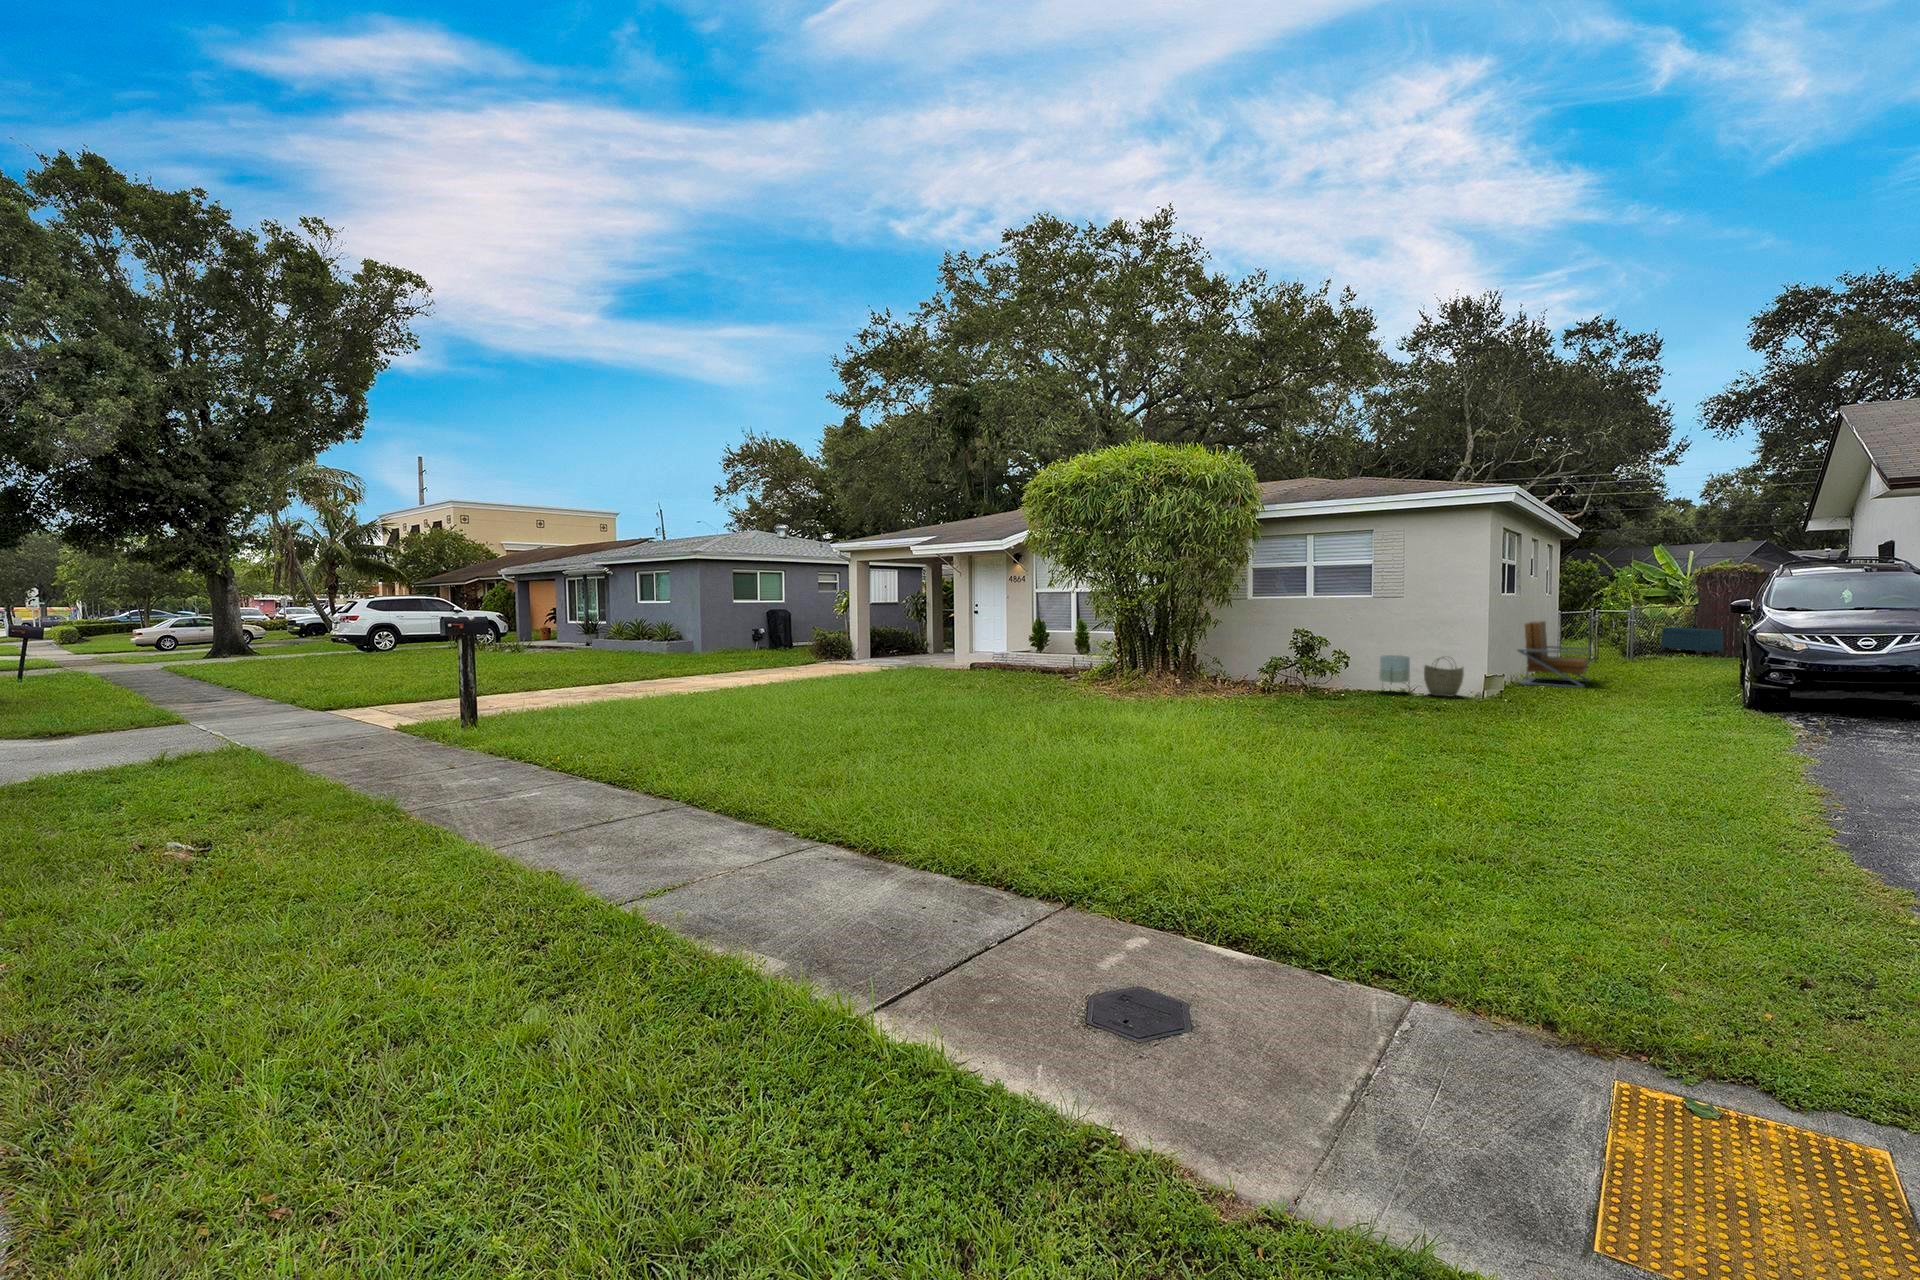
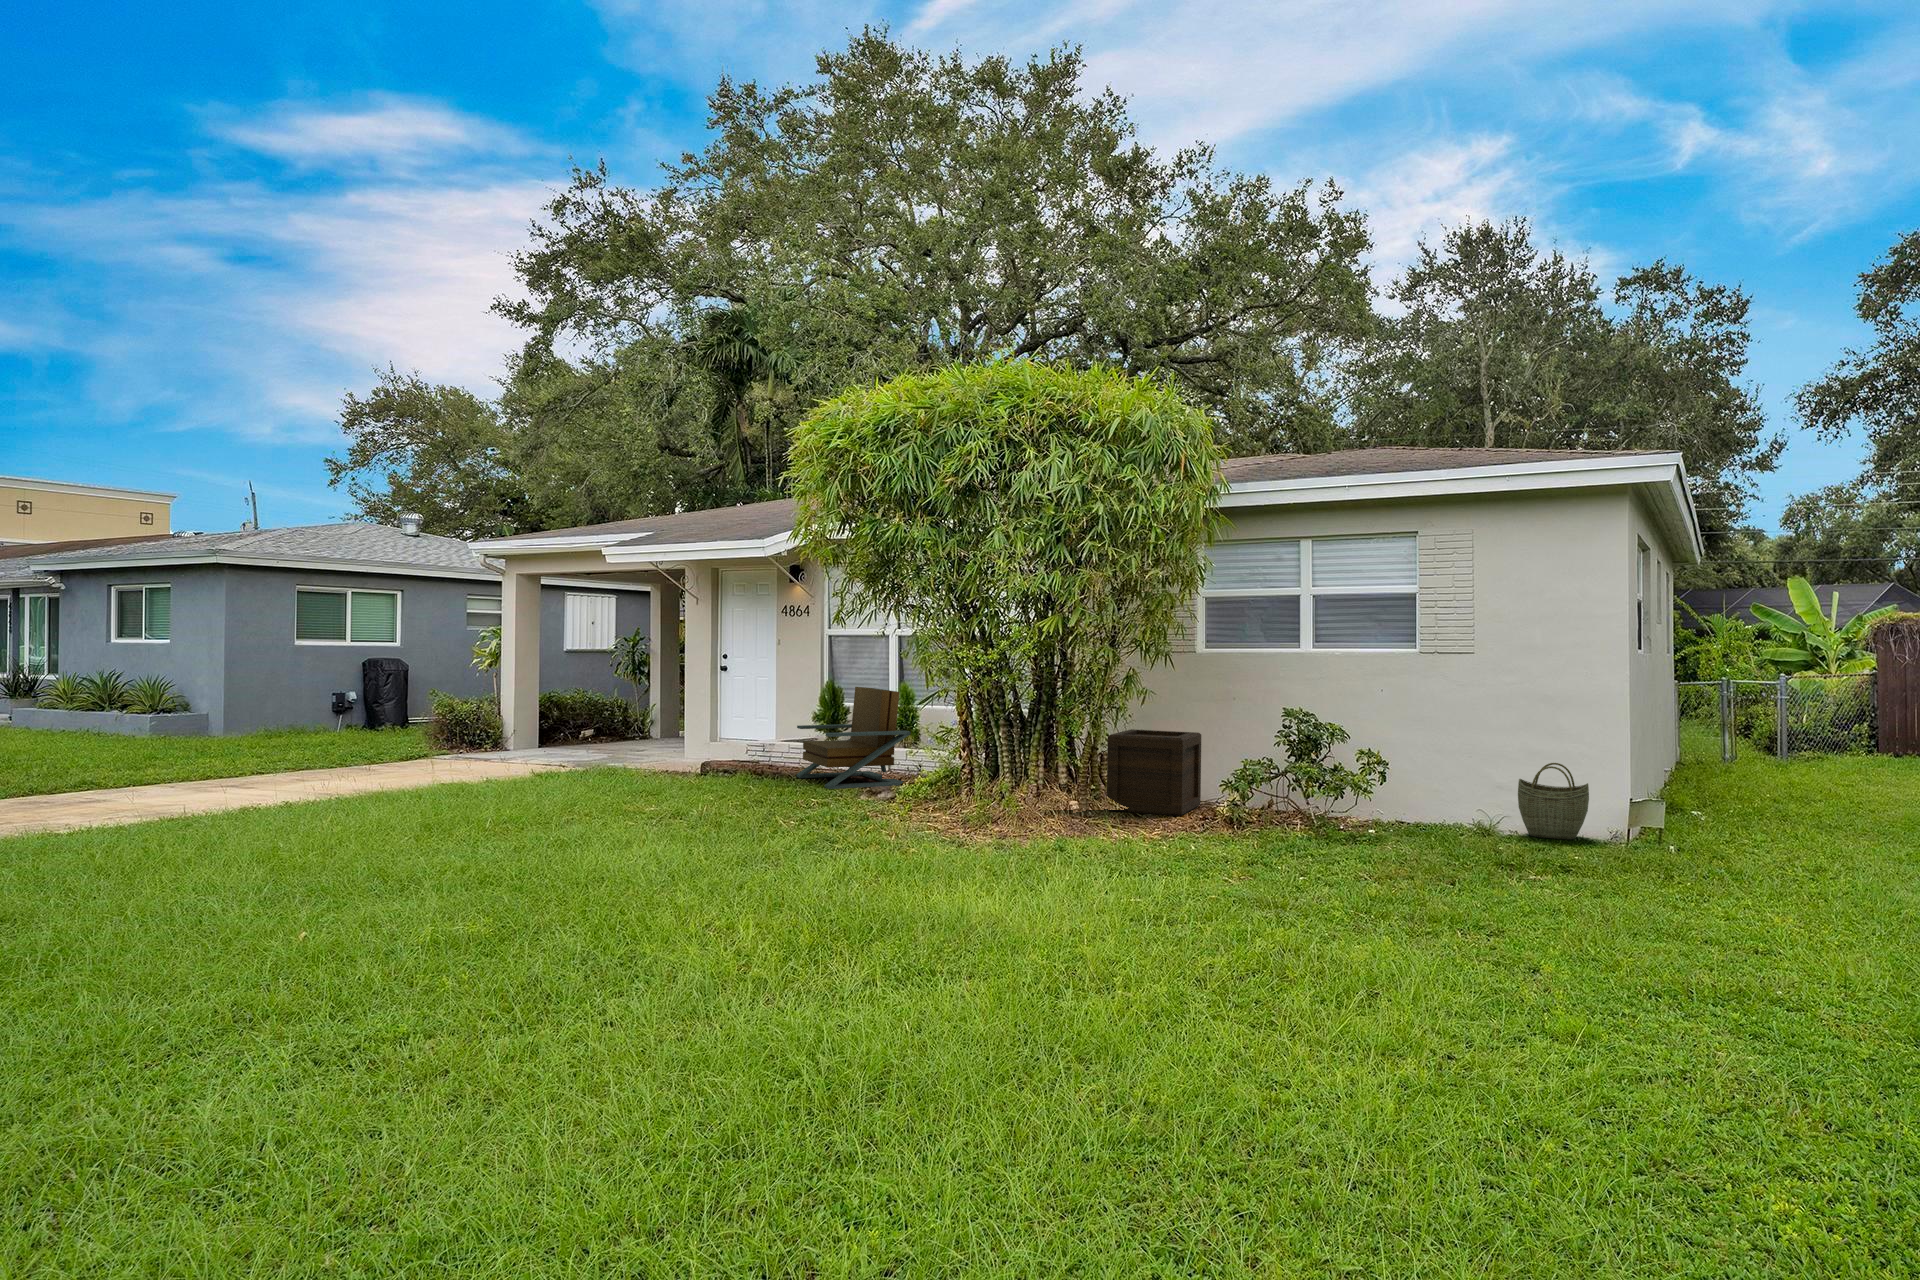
lounge chair: present [1518,621,1591,688] -> present [796,687,910,789]
bench: present [1662,627,1724,654] -> none [1805,708,1897,750]
wooden crate: none [1196,642,1249,687] -> present [1107,729,1201,816]
planter: present [1379,655,1410,684] -> none [1437,759,1491,833]

